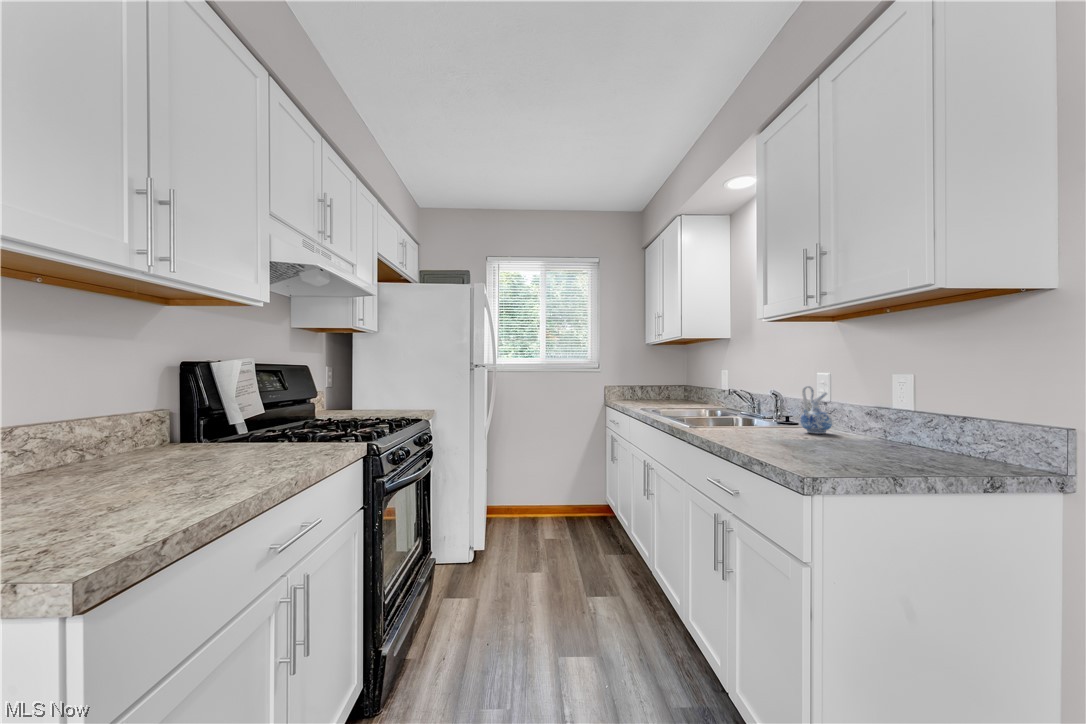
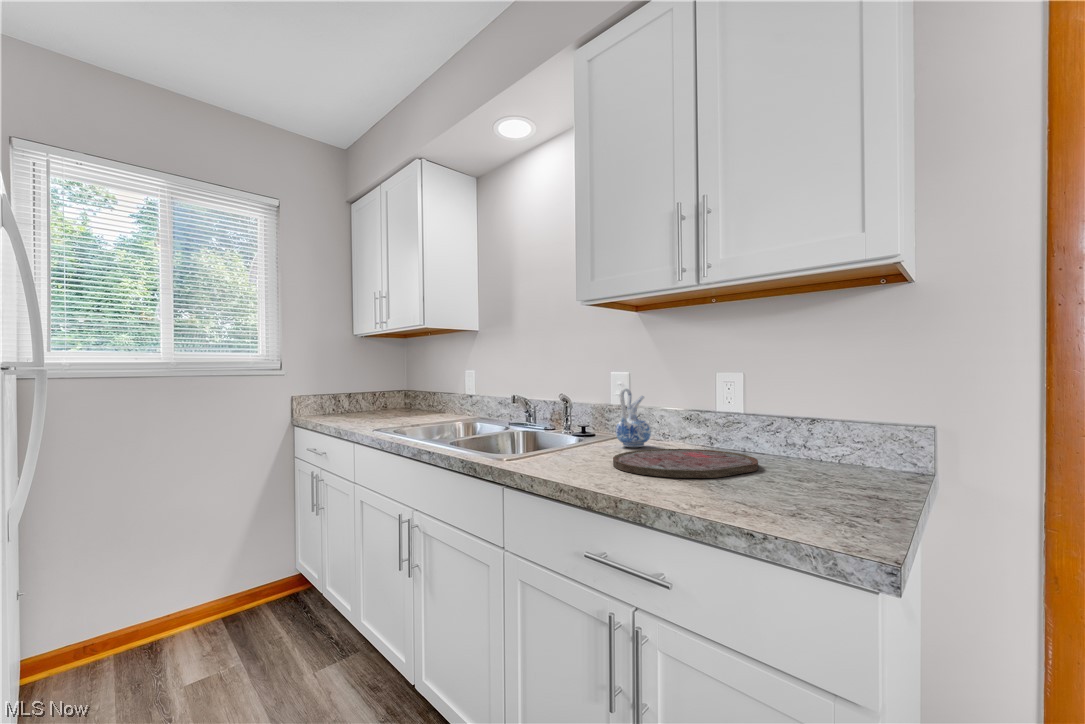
cutting board: none [768,434,897,456] -> present [613,449,758,478]

